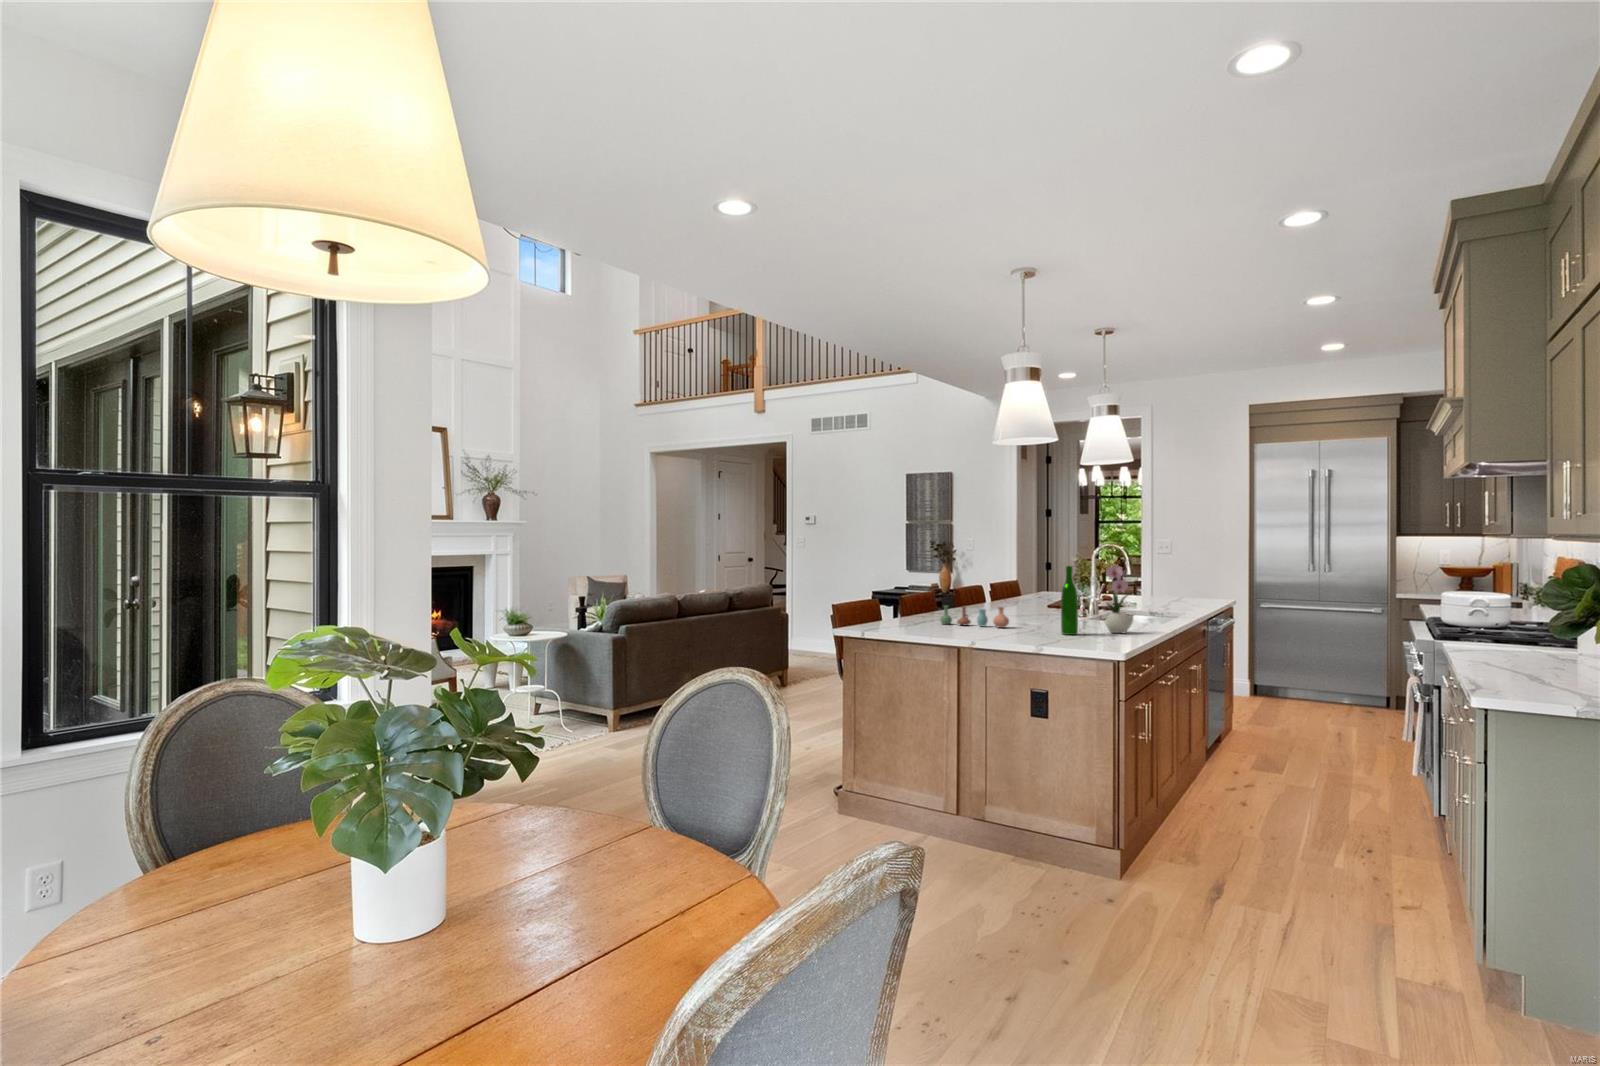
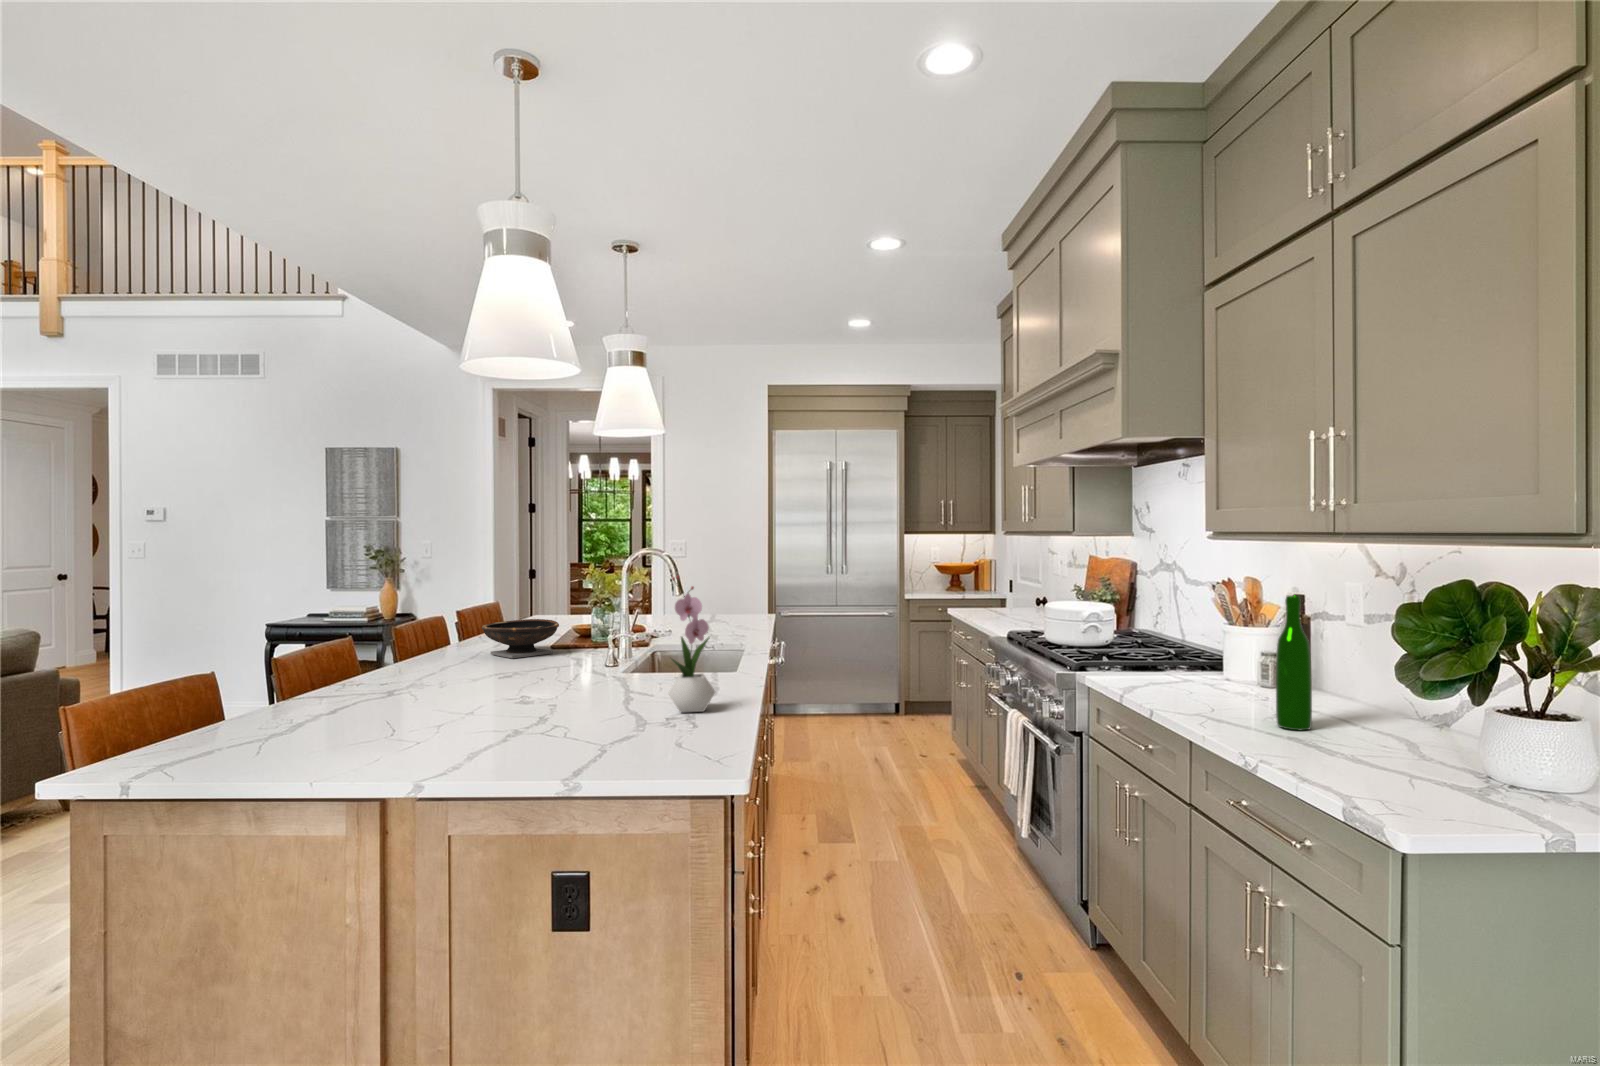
wine bottle: present [1061,566,1078,635] -> present [1276,595,1312,730]
bowl: none [1005,587,1053,609] -> present [482,619,559,658]
vase: present [940,606,1009,628] -> none [352,680,497,723]

